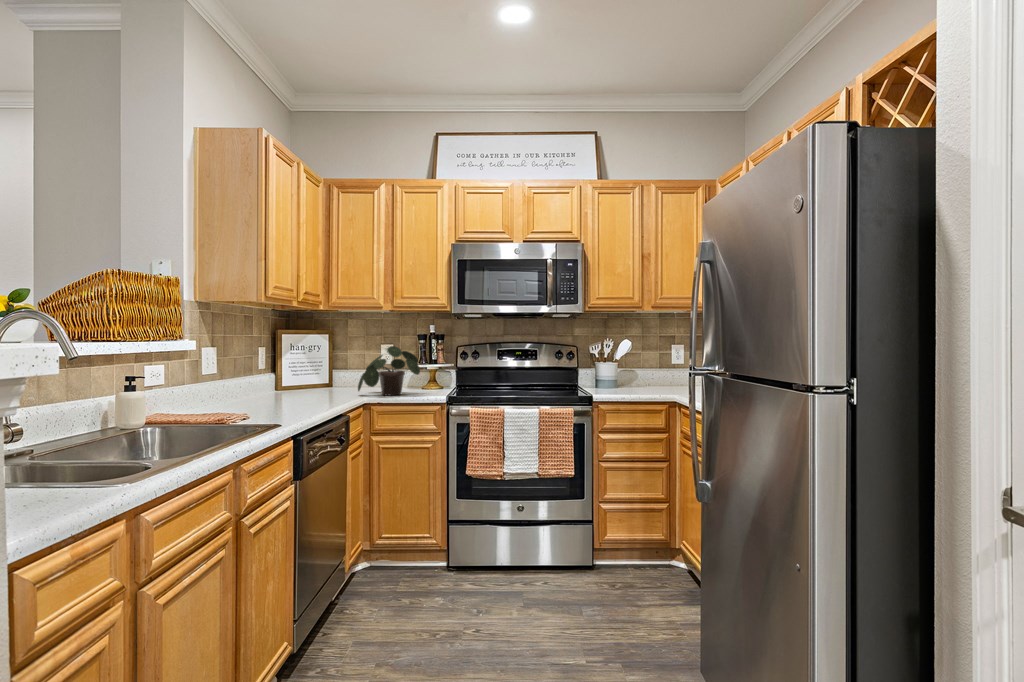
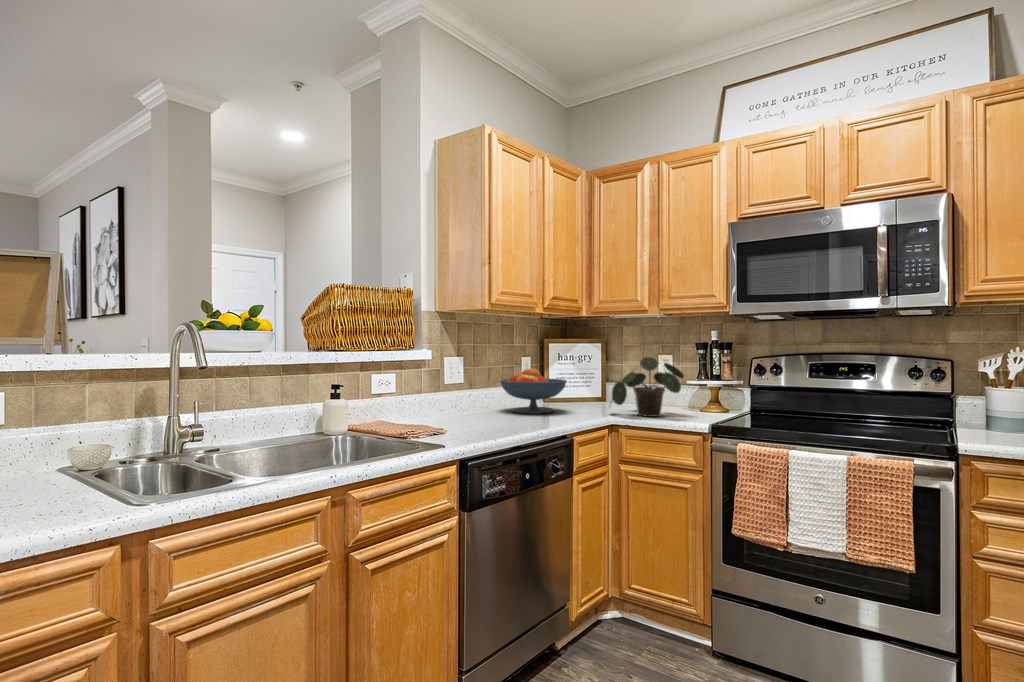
fruit bowl: none [253,358,321,399] -> present [500,369,567,413]

